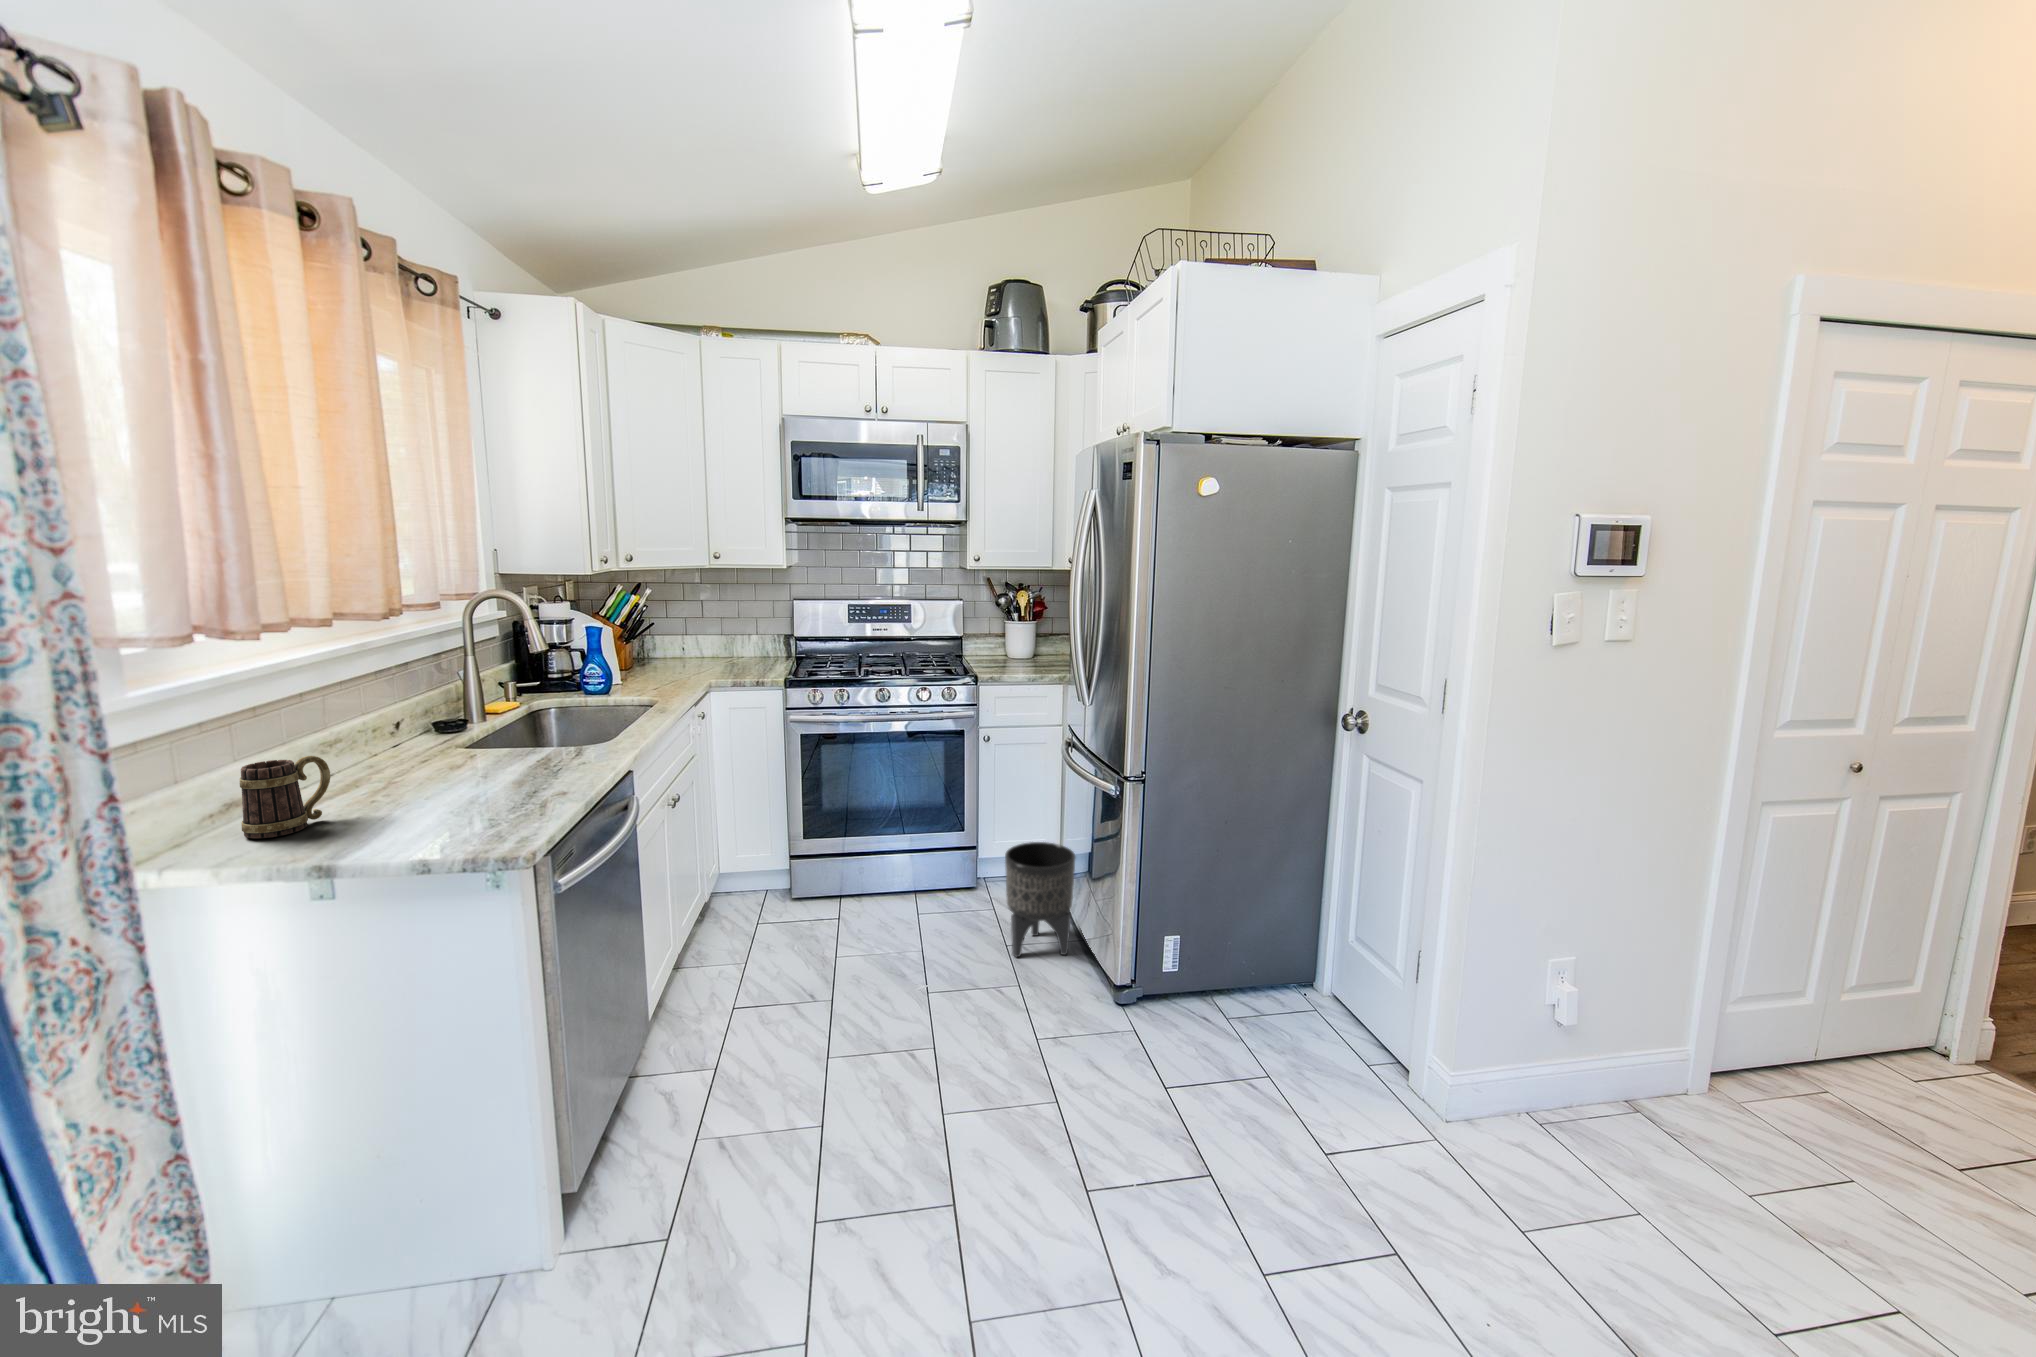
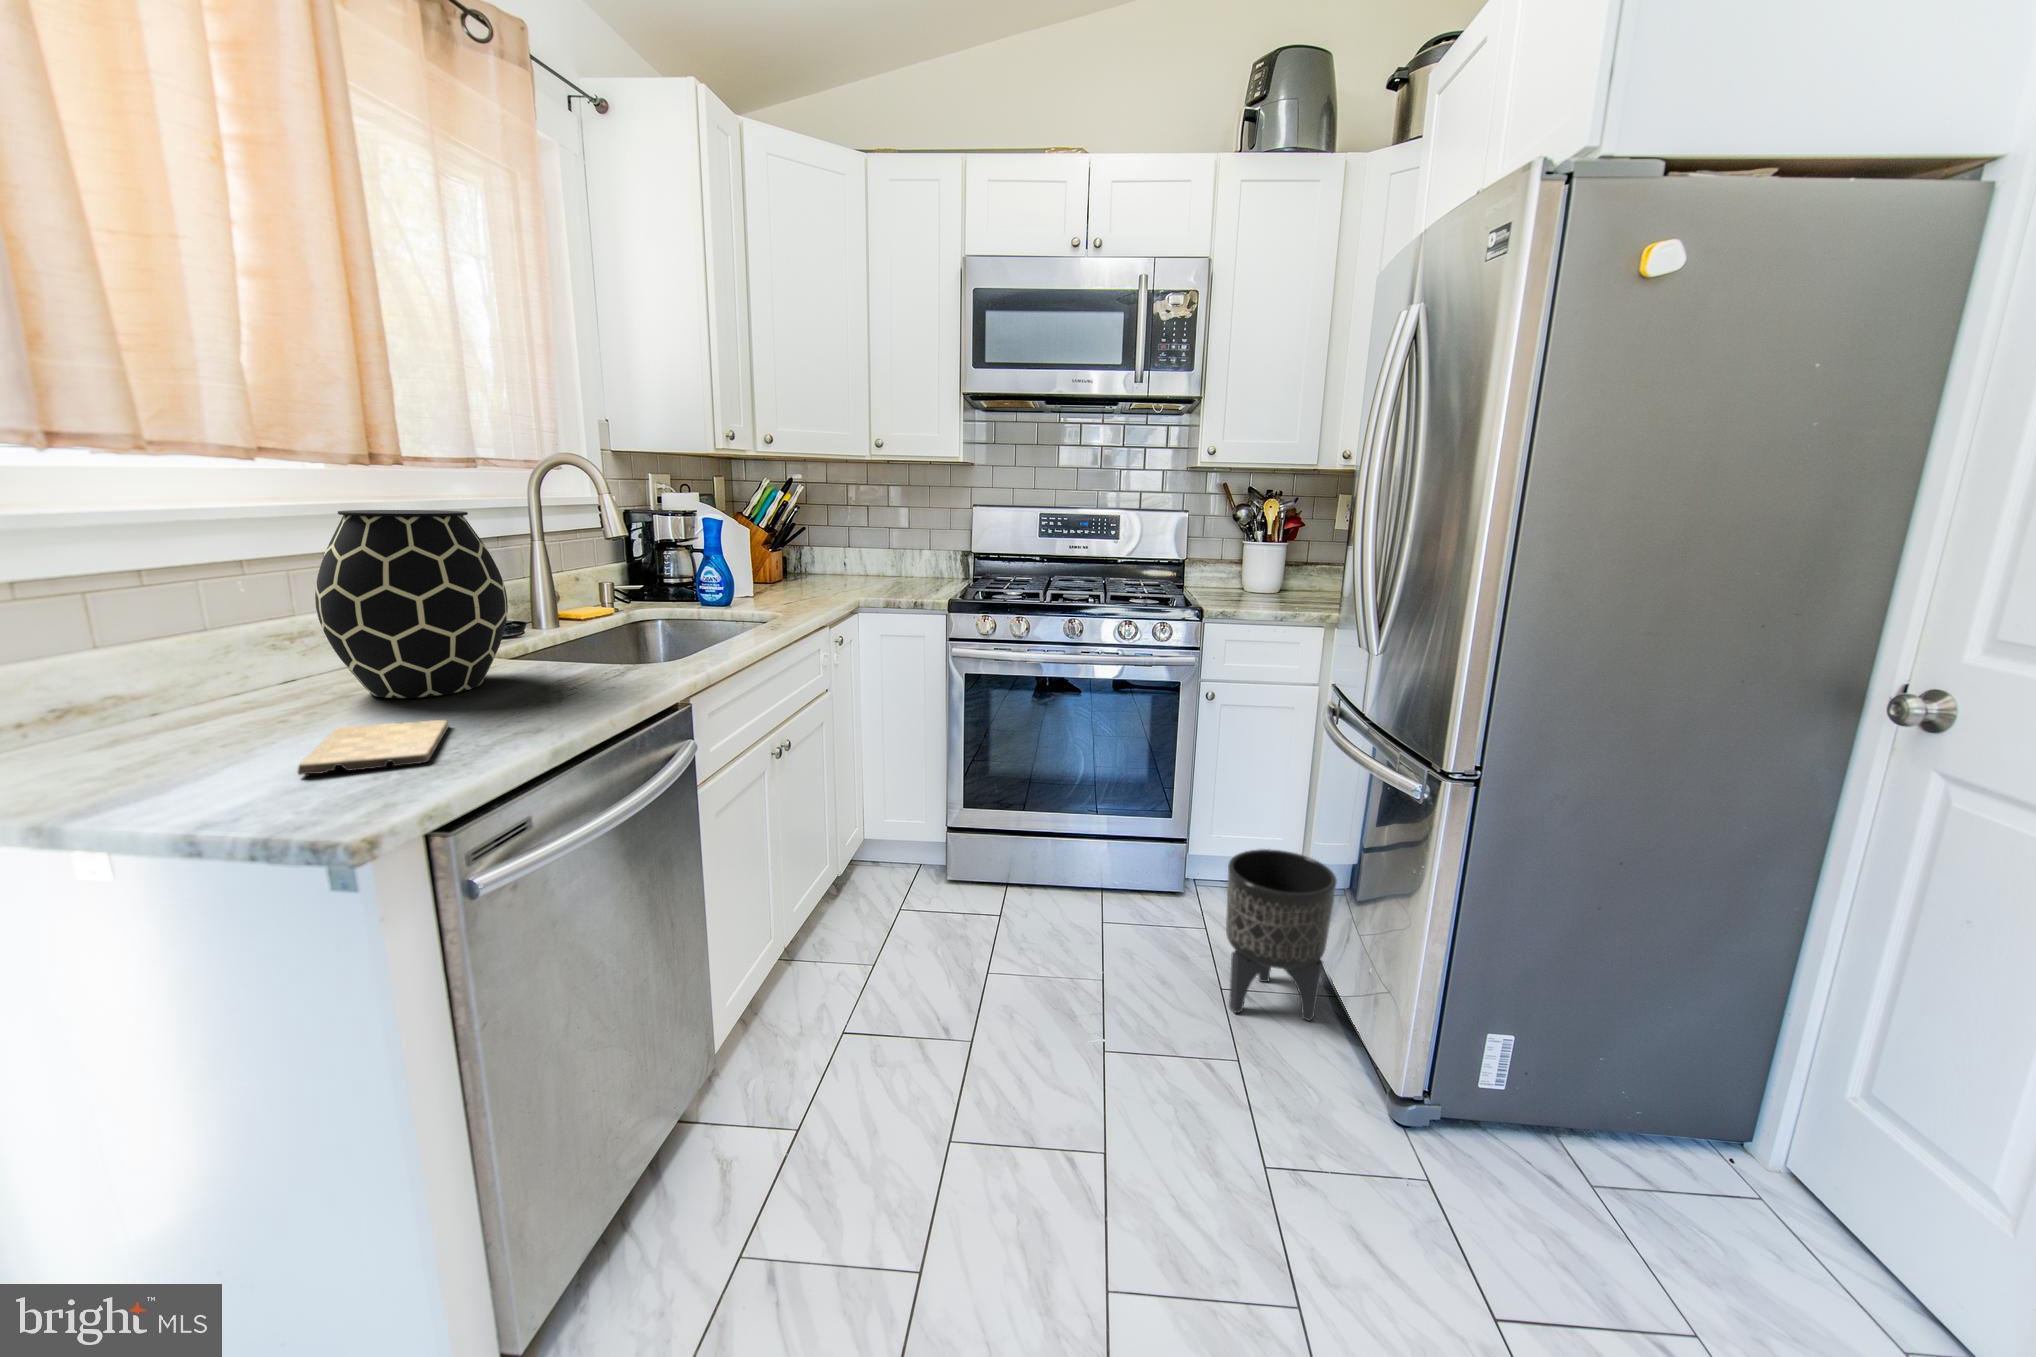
vase: none [344,647,484,786] -> present [315,510,508,698]
mug: present [240,756,330,838] -> none [107,643,250,756]
cutting board: none [400,796,491,837] -> present [298,720,448,775]

